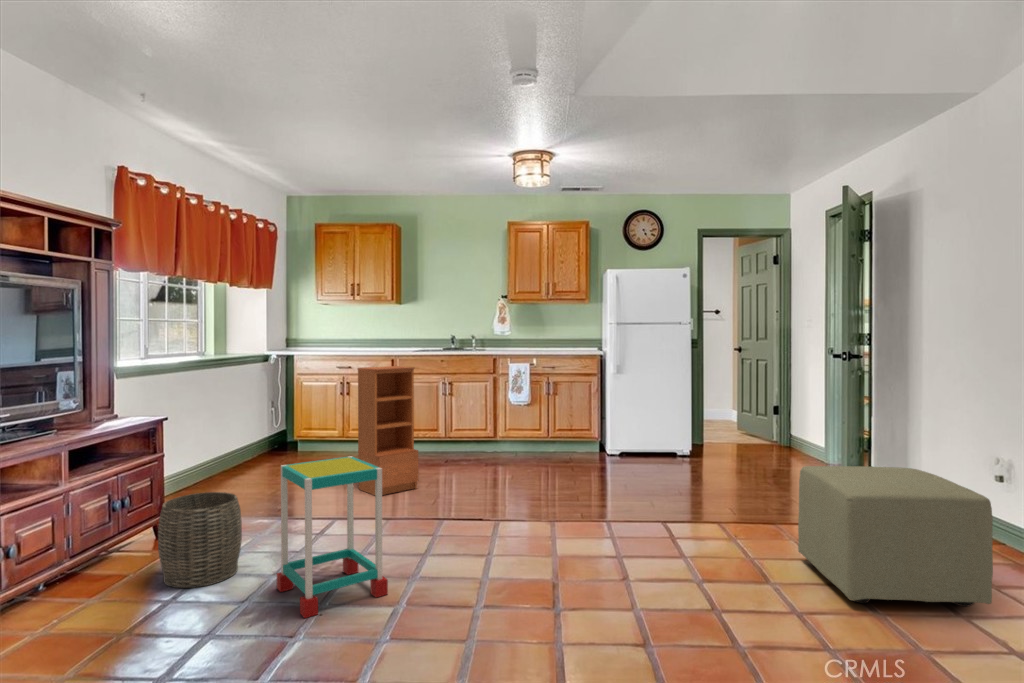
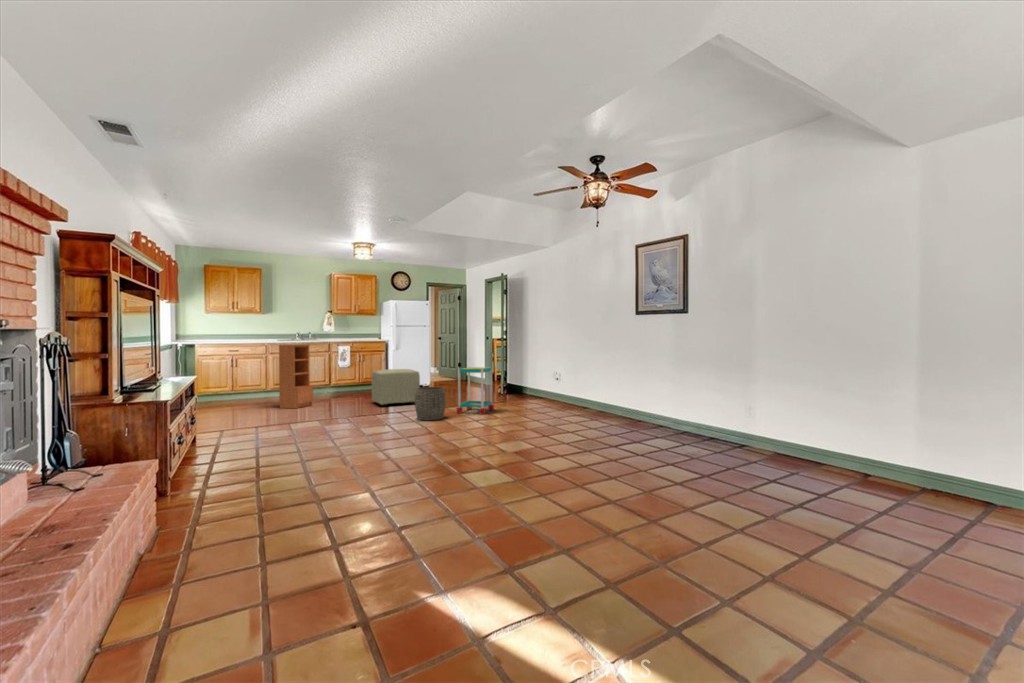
side table: present [277,456,388,618] -> present [457,367,494,414]
ottoman: present [798,466,993,607] -> present [372,369,420,406]
woven basket: present [158,492,242,588] -> present [415,387,446,420]

